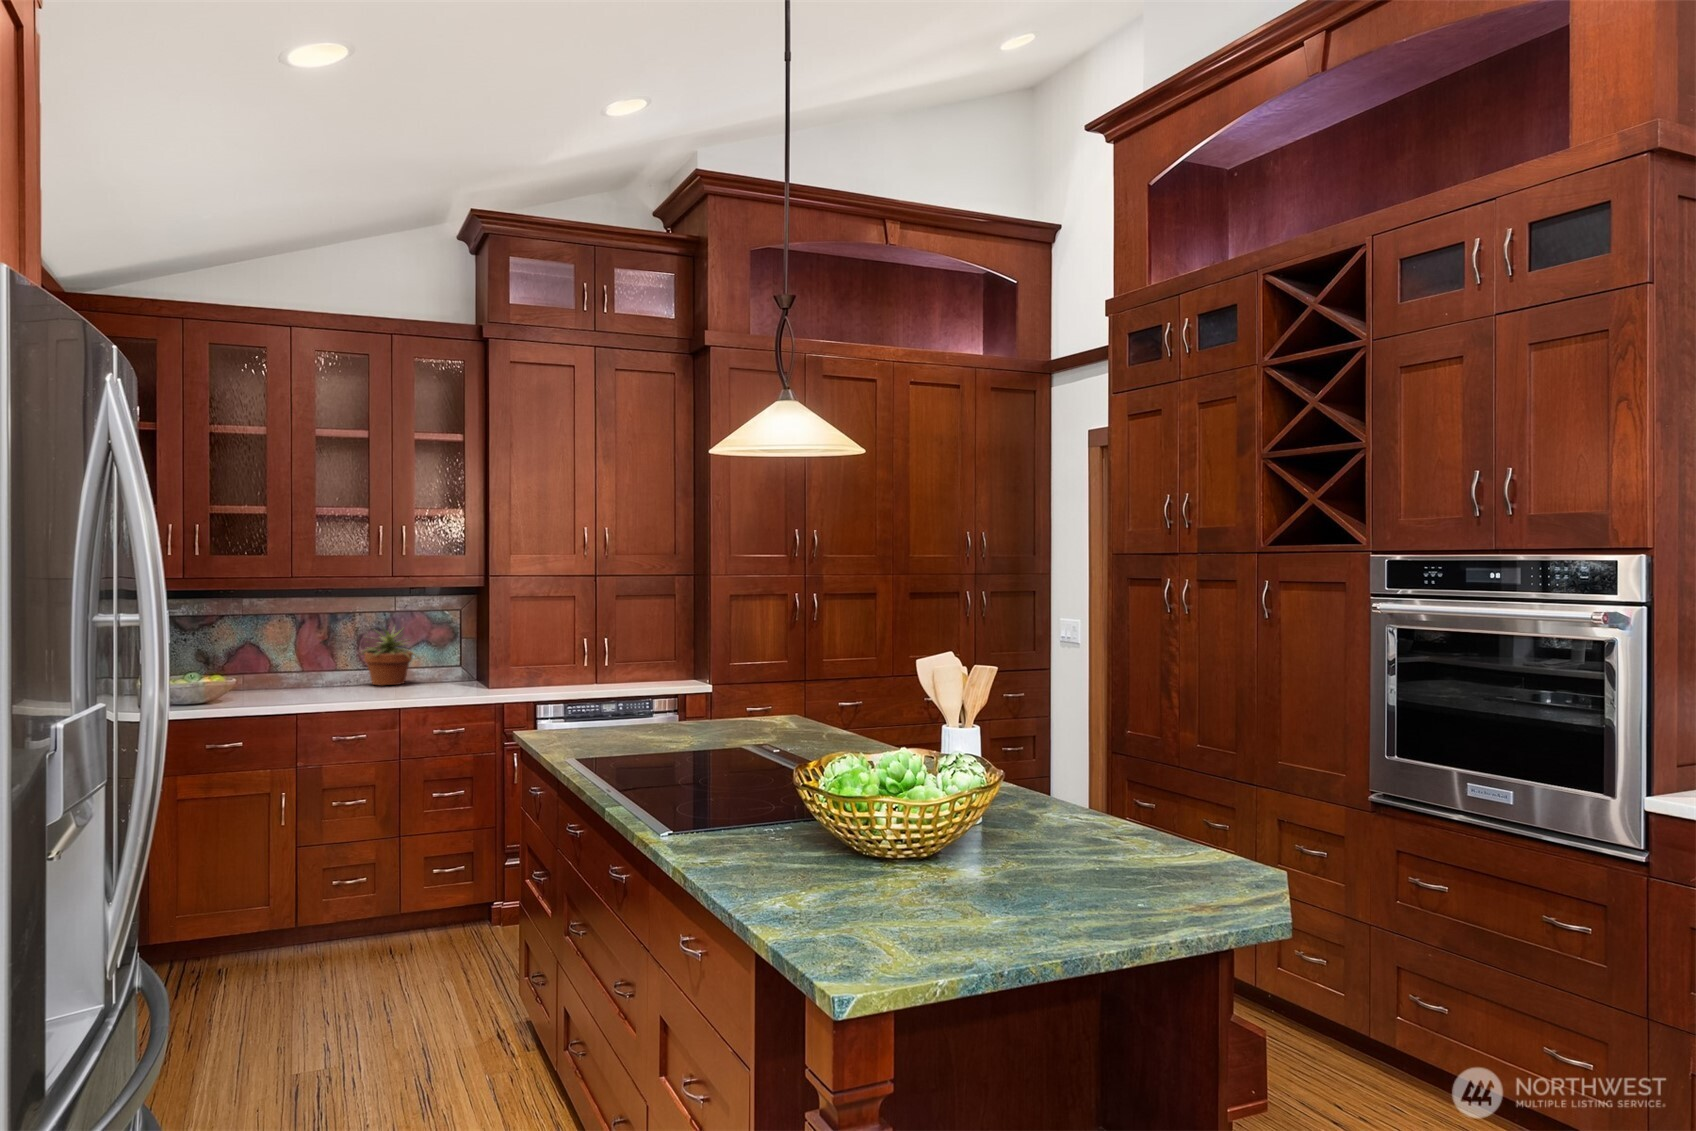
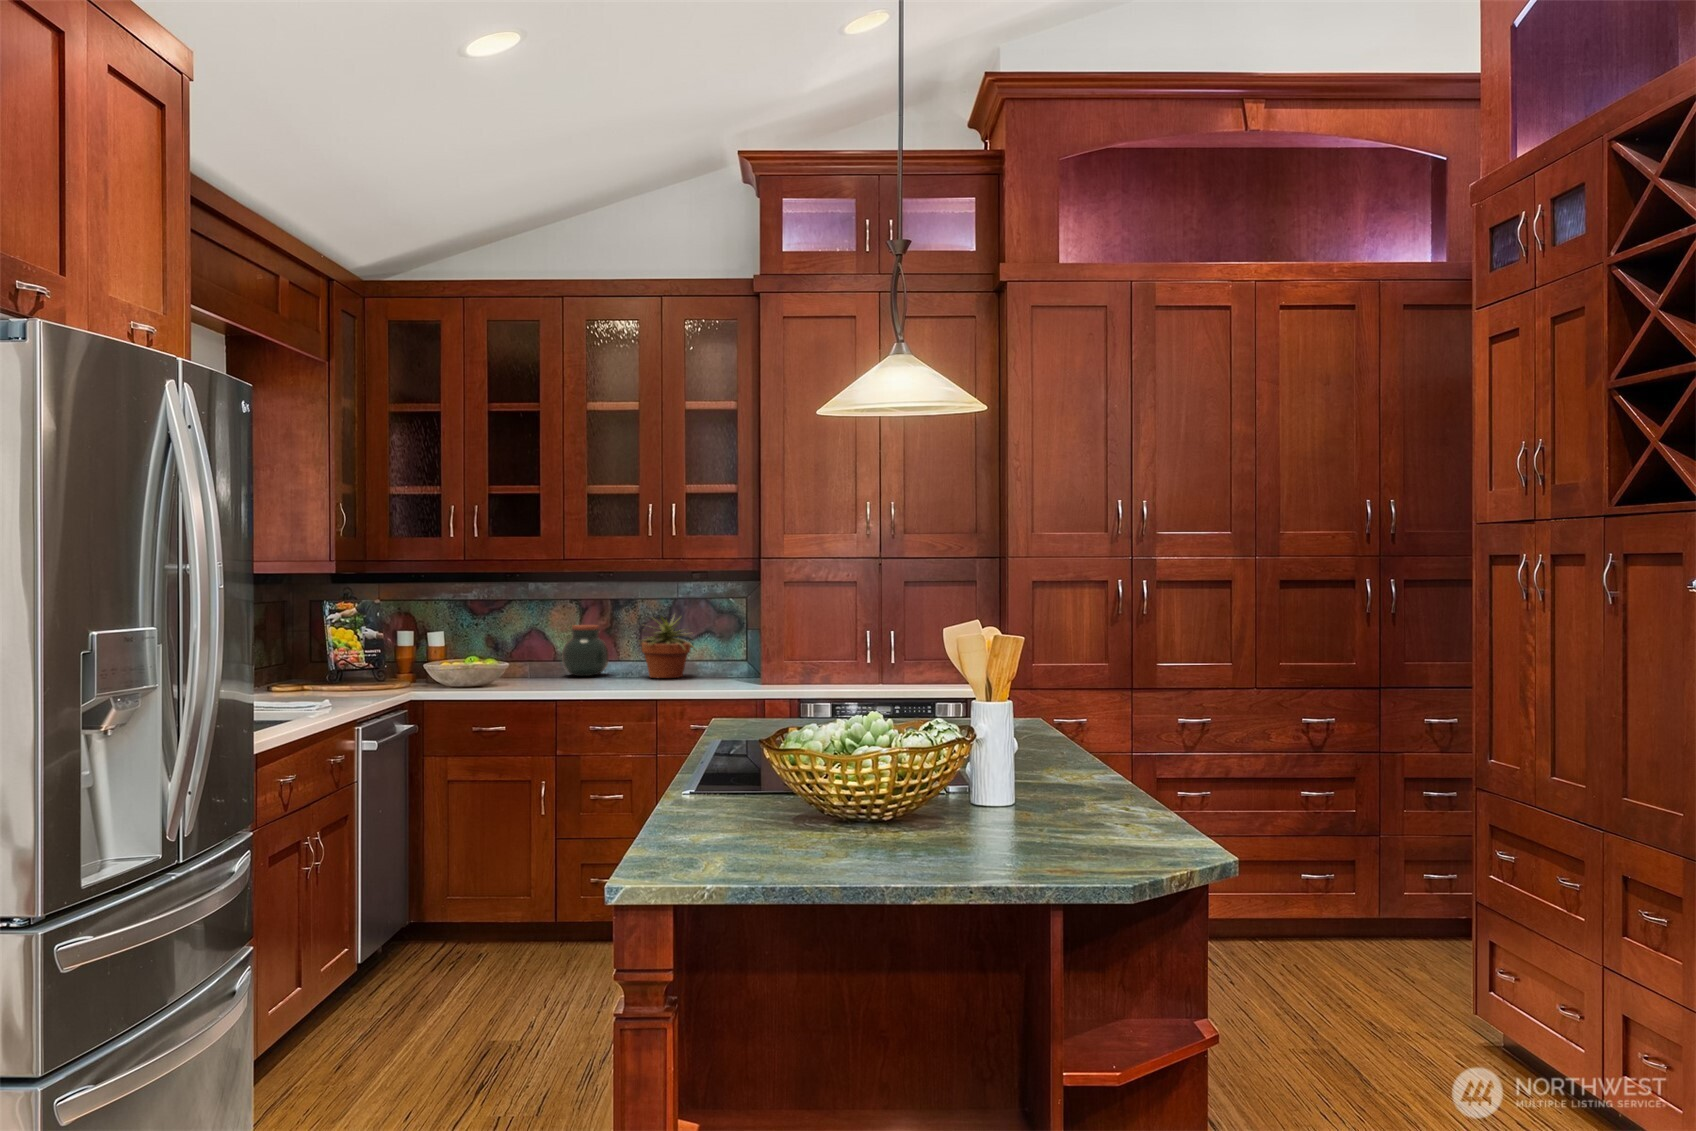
jar: none [280,638,328,686] -> present [562,625,609,676]

